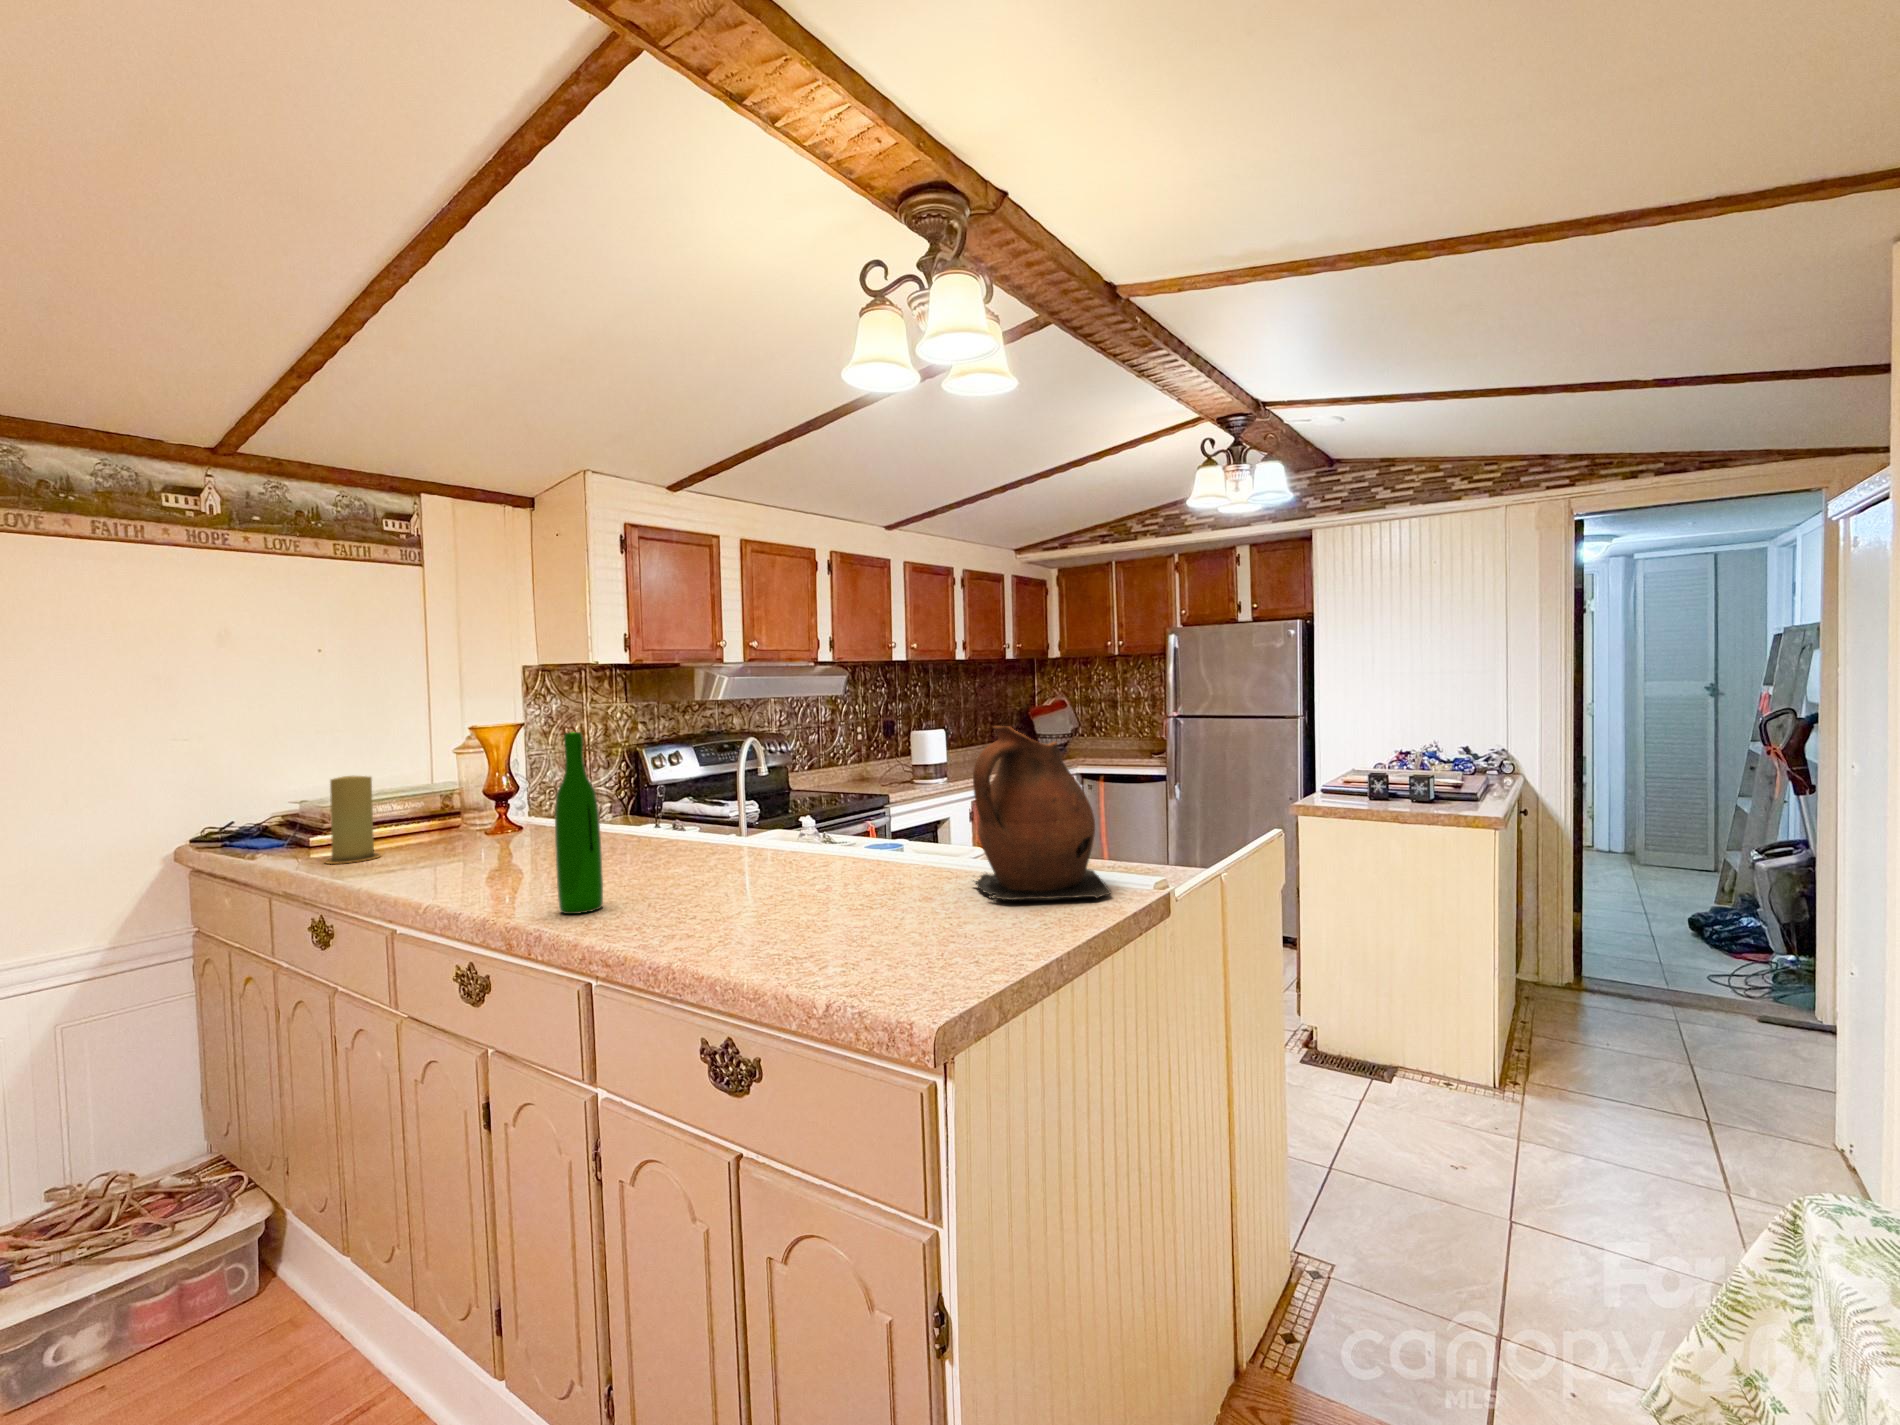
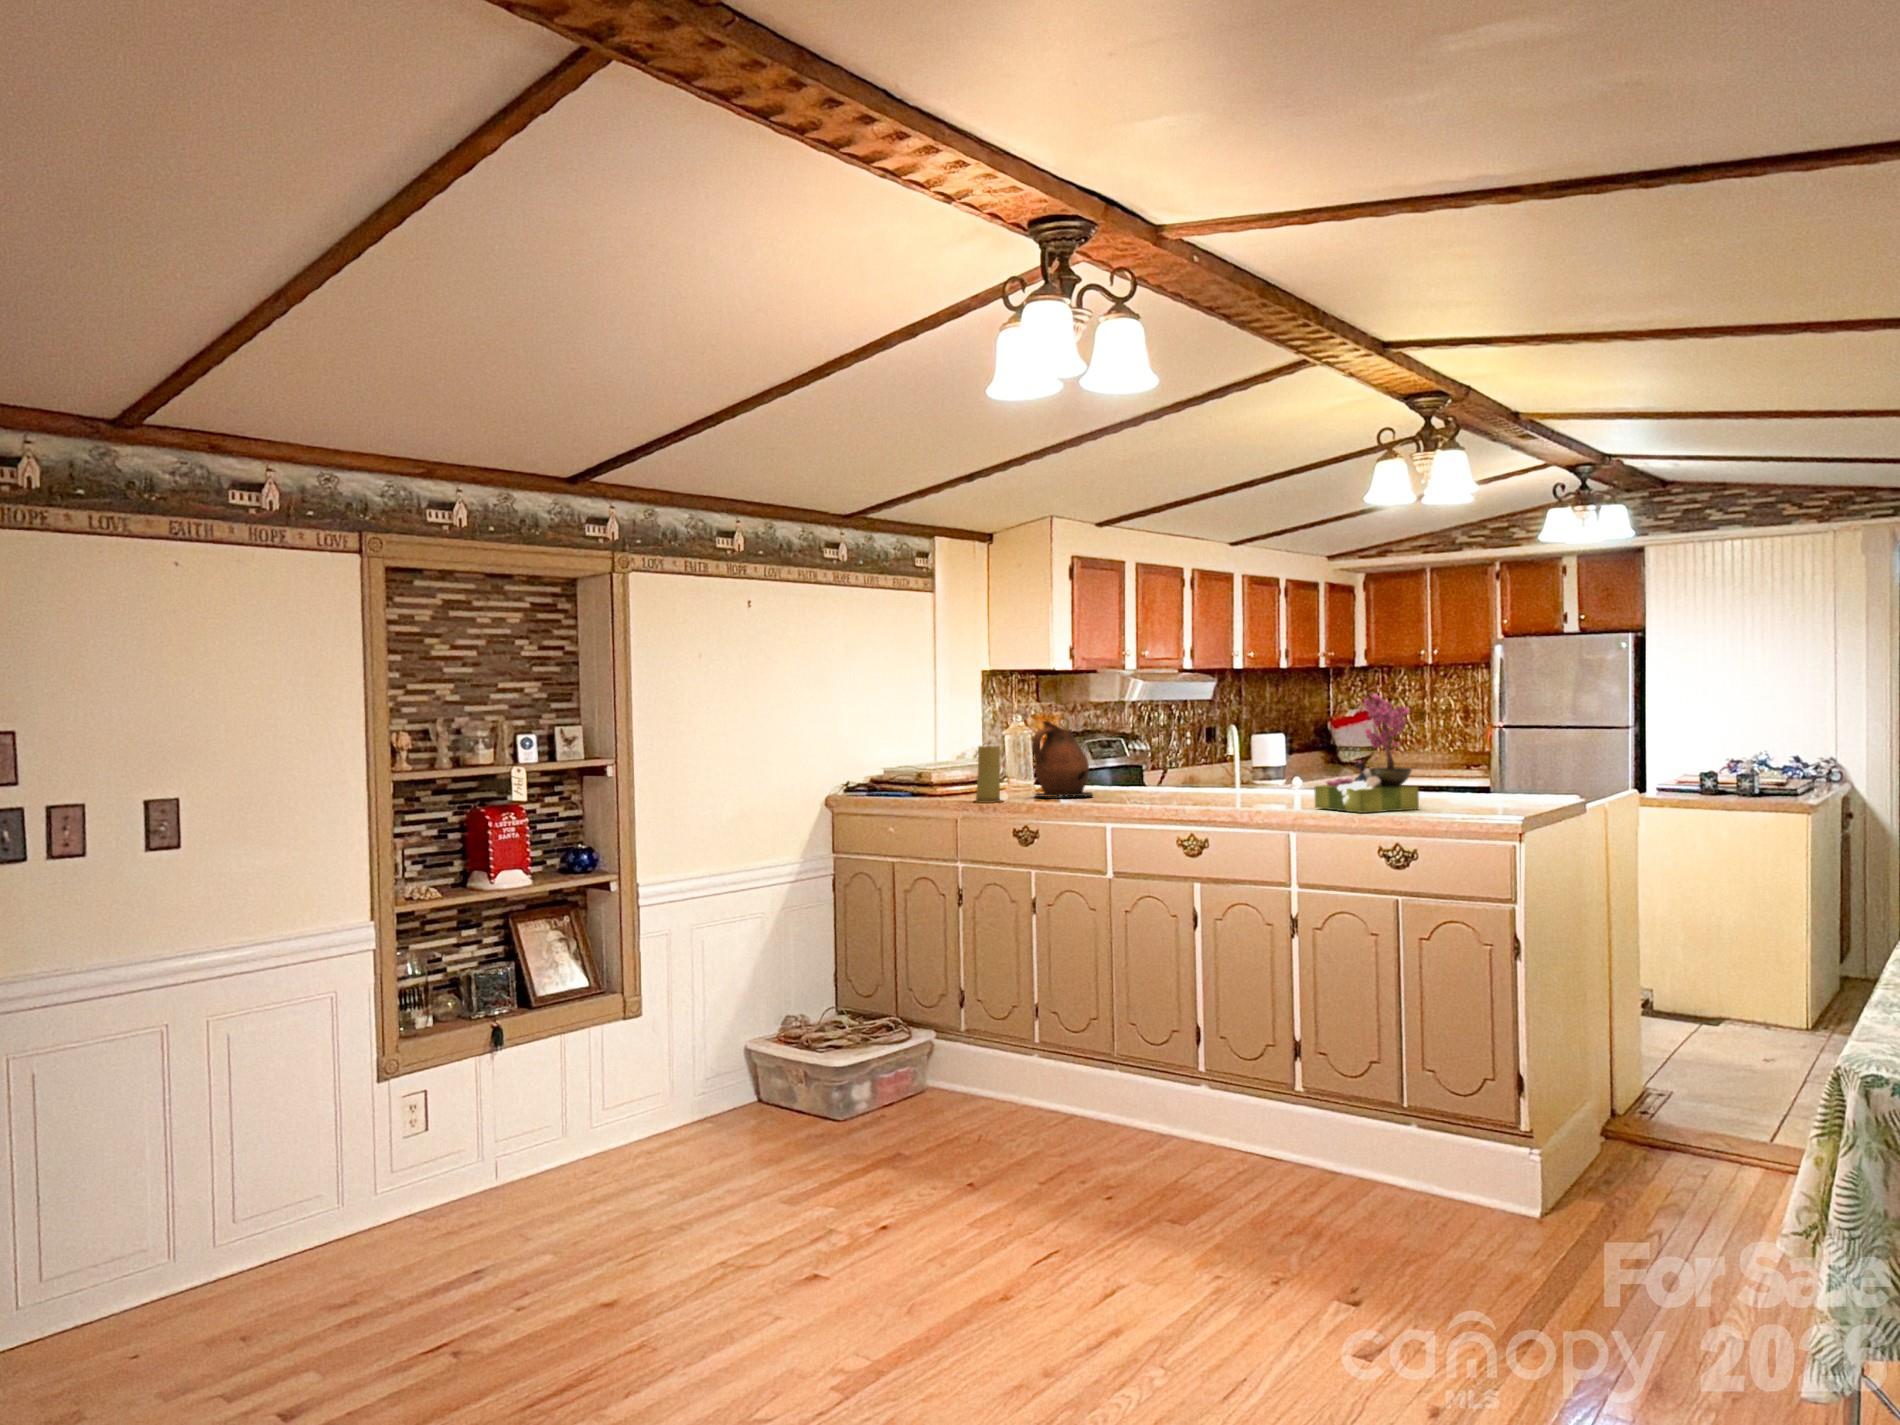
flower arrangement: none [699,693,859,932] -> present [1314,694,1419,813]
ceramic pitcher: present [973,726,1111,900] -> present [1032,721,1093,797]
wine bottle: present [555,732,603,914] -> none [1235,711,1259,811]

